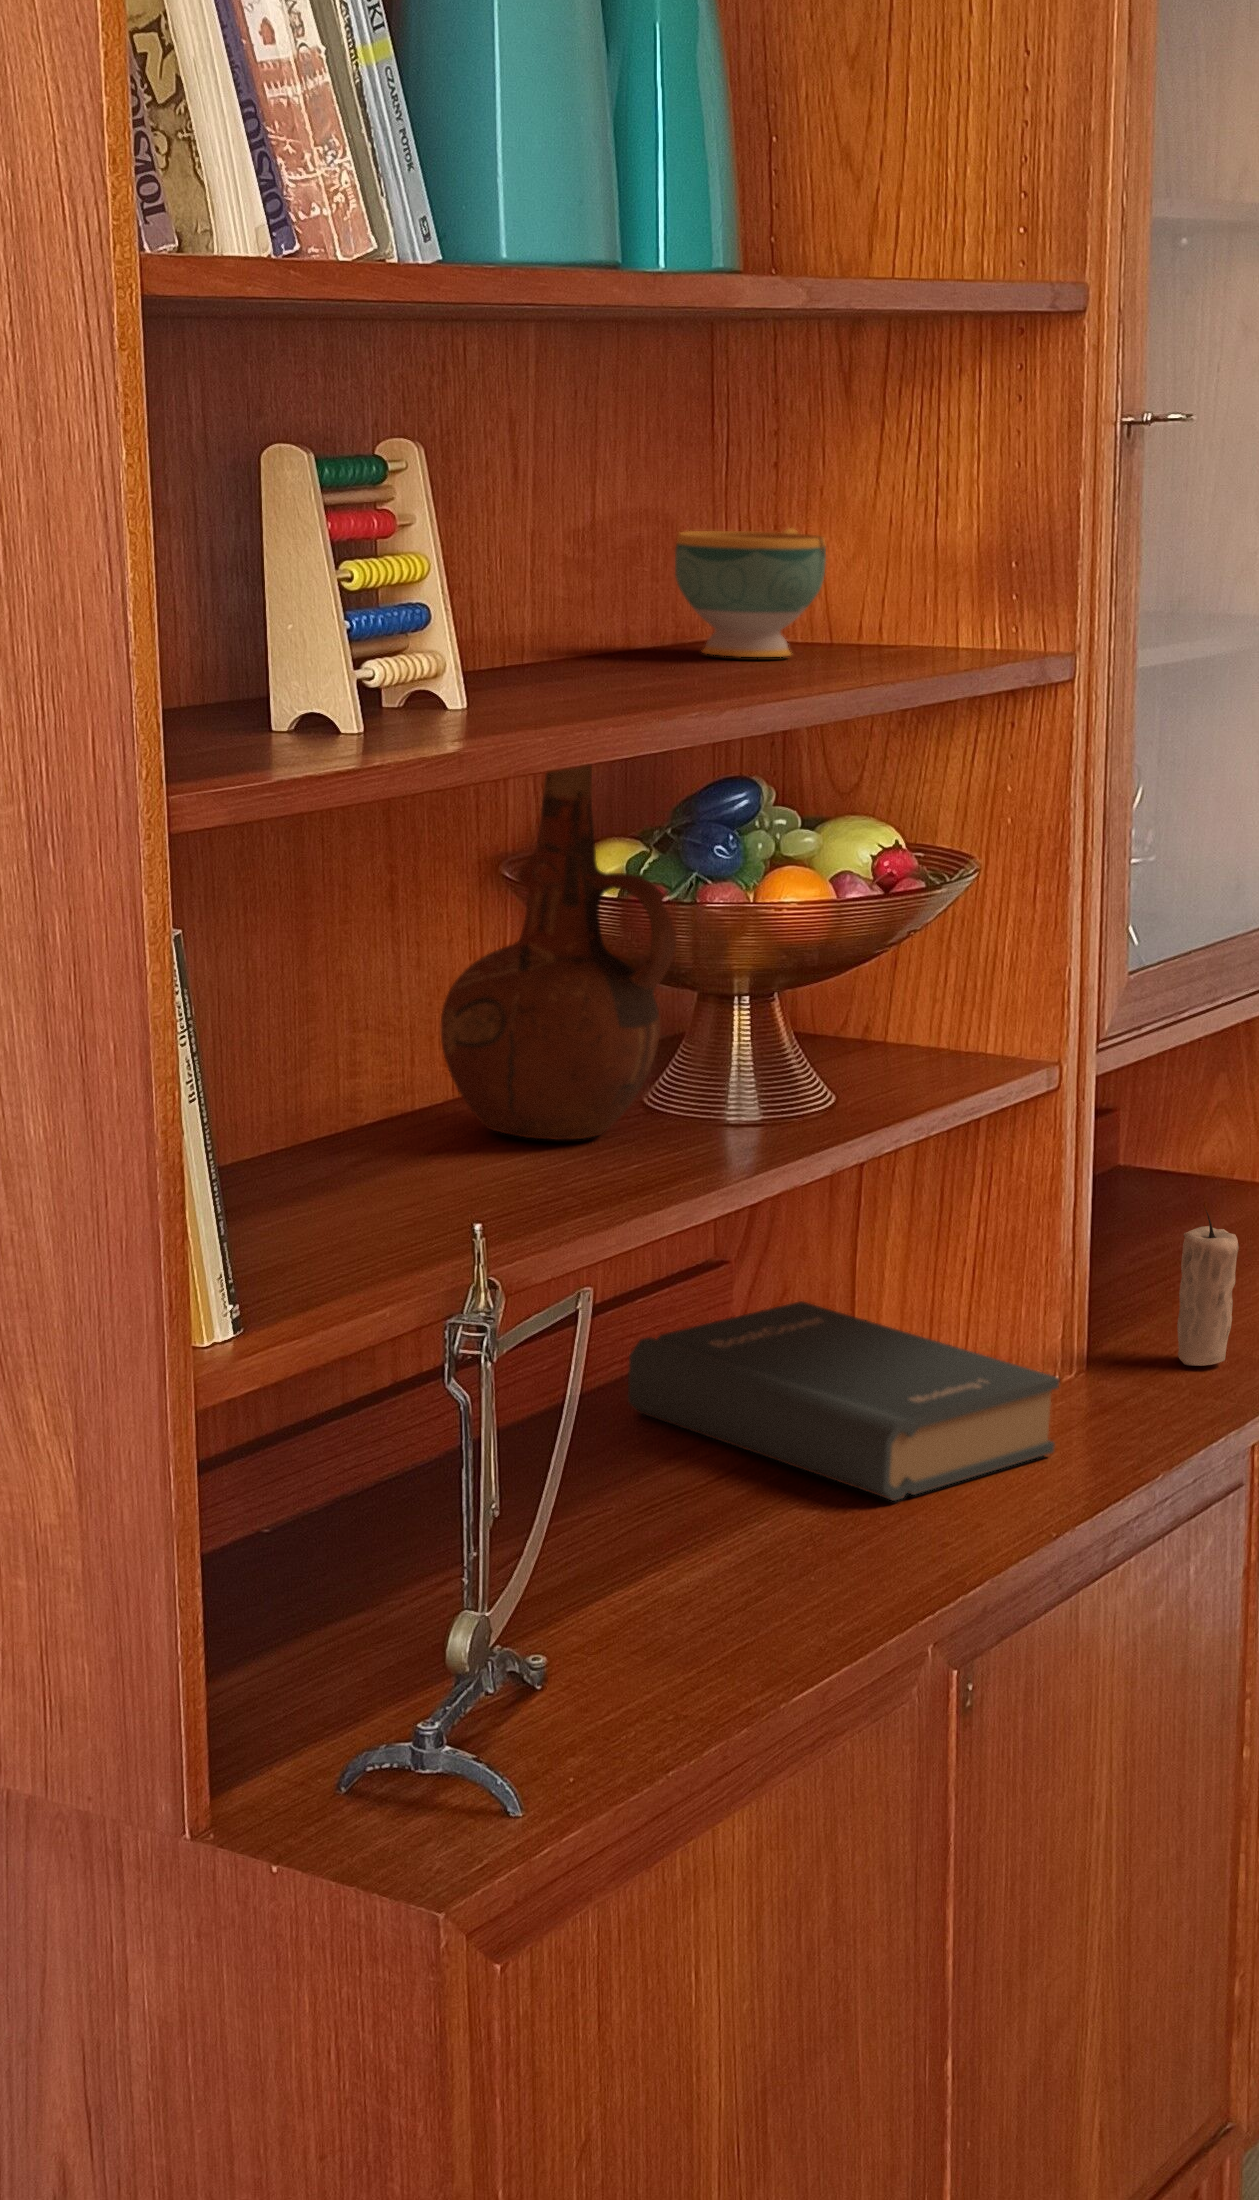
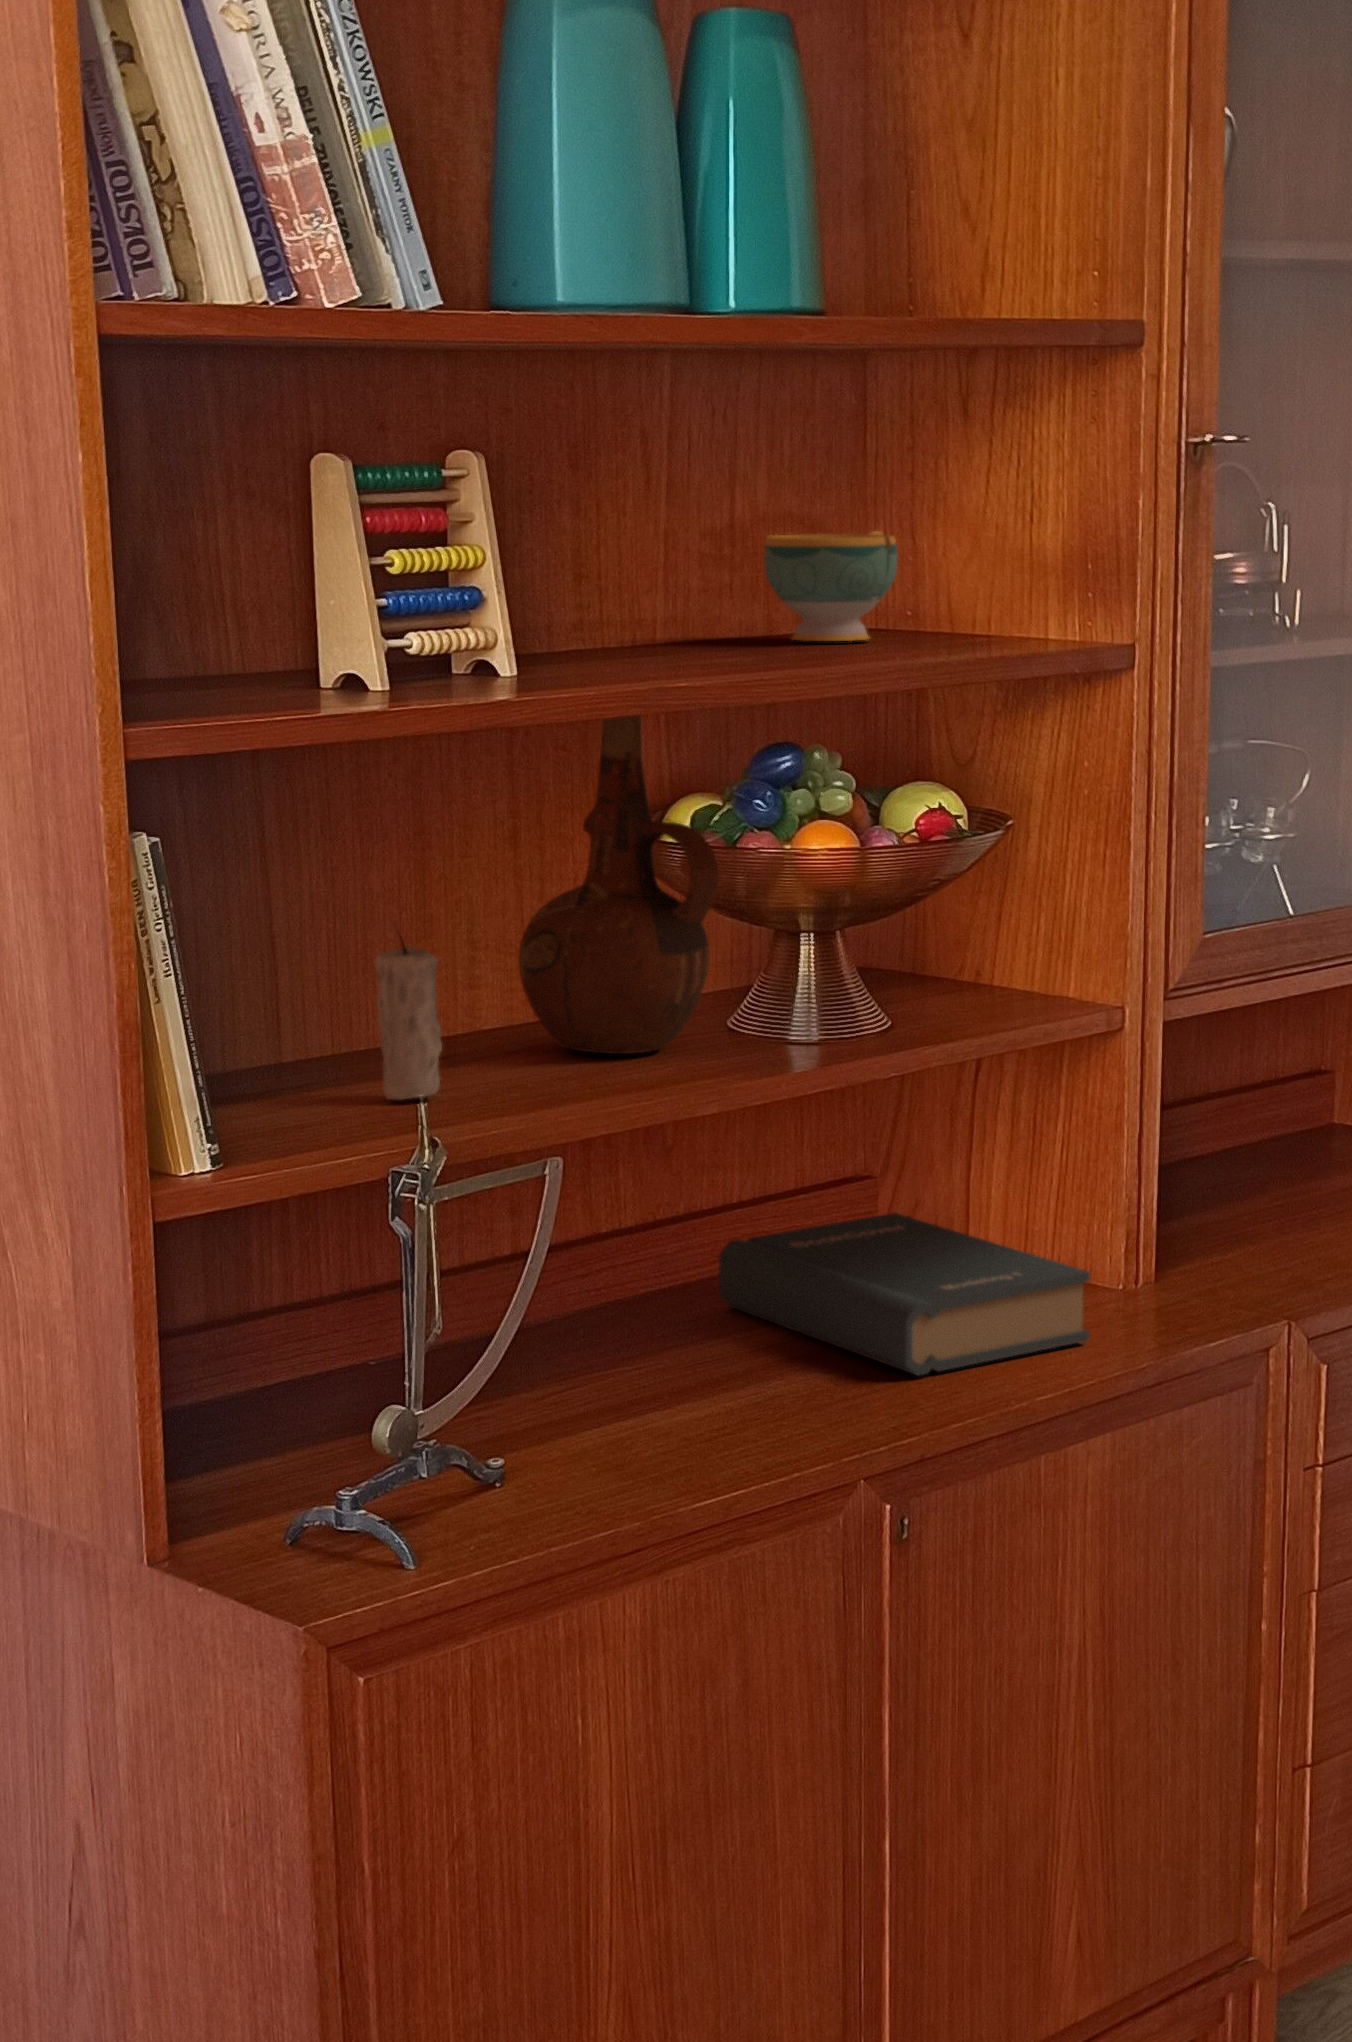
candle: present [1177,1209,1239,1366] -> present [375,937,442,1100]

